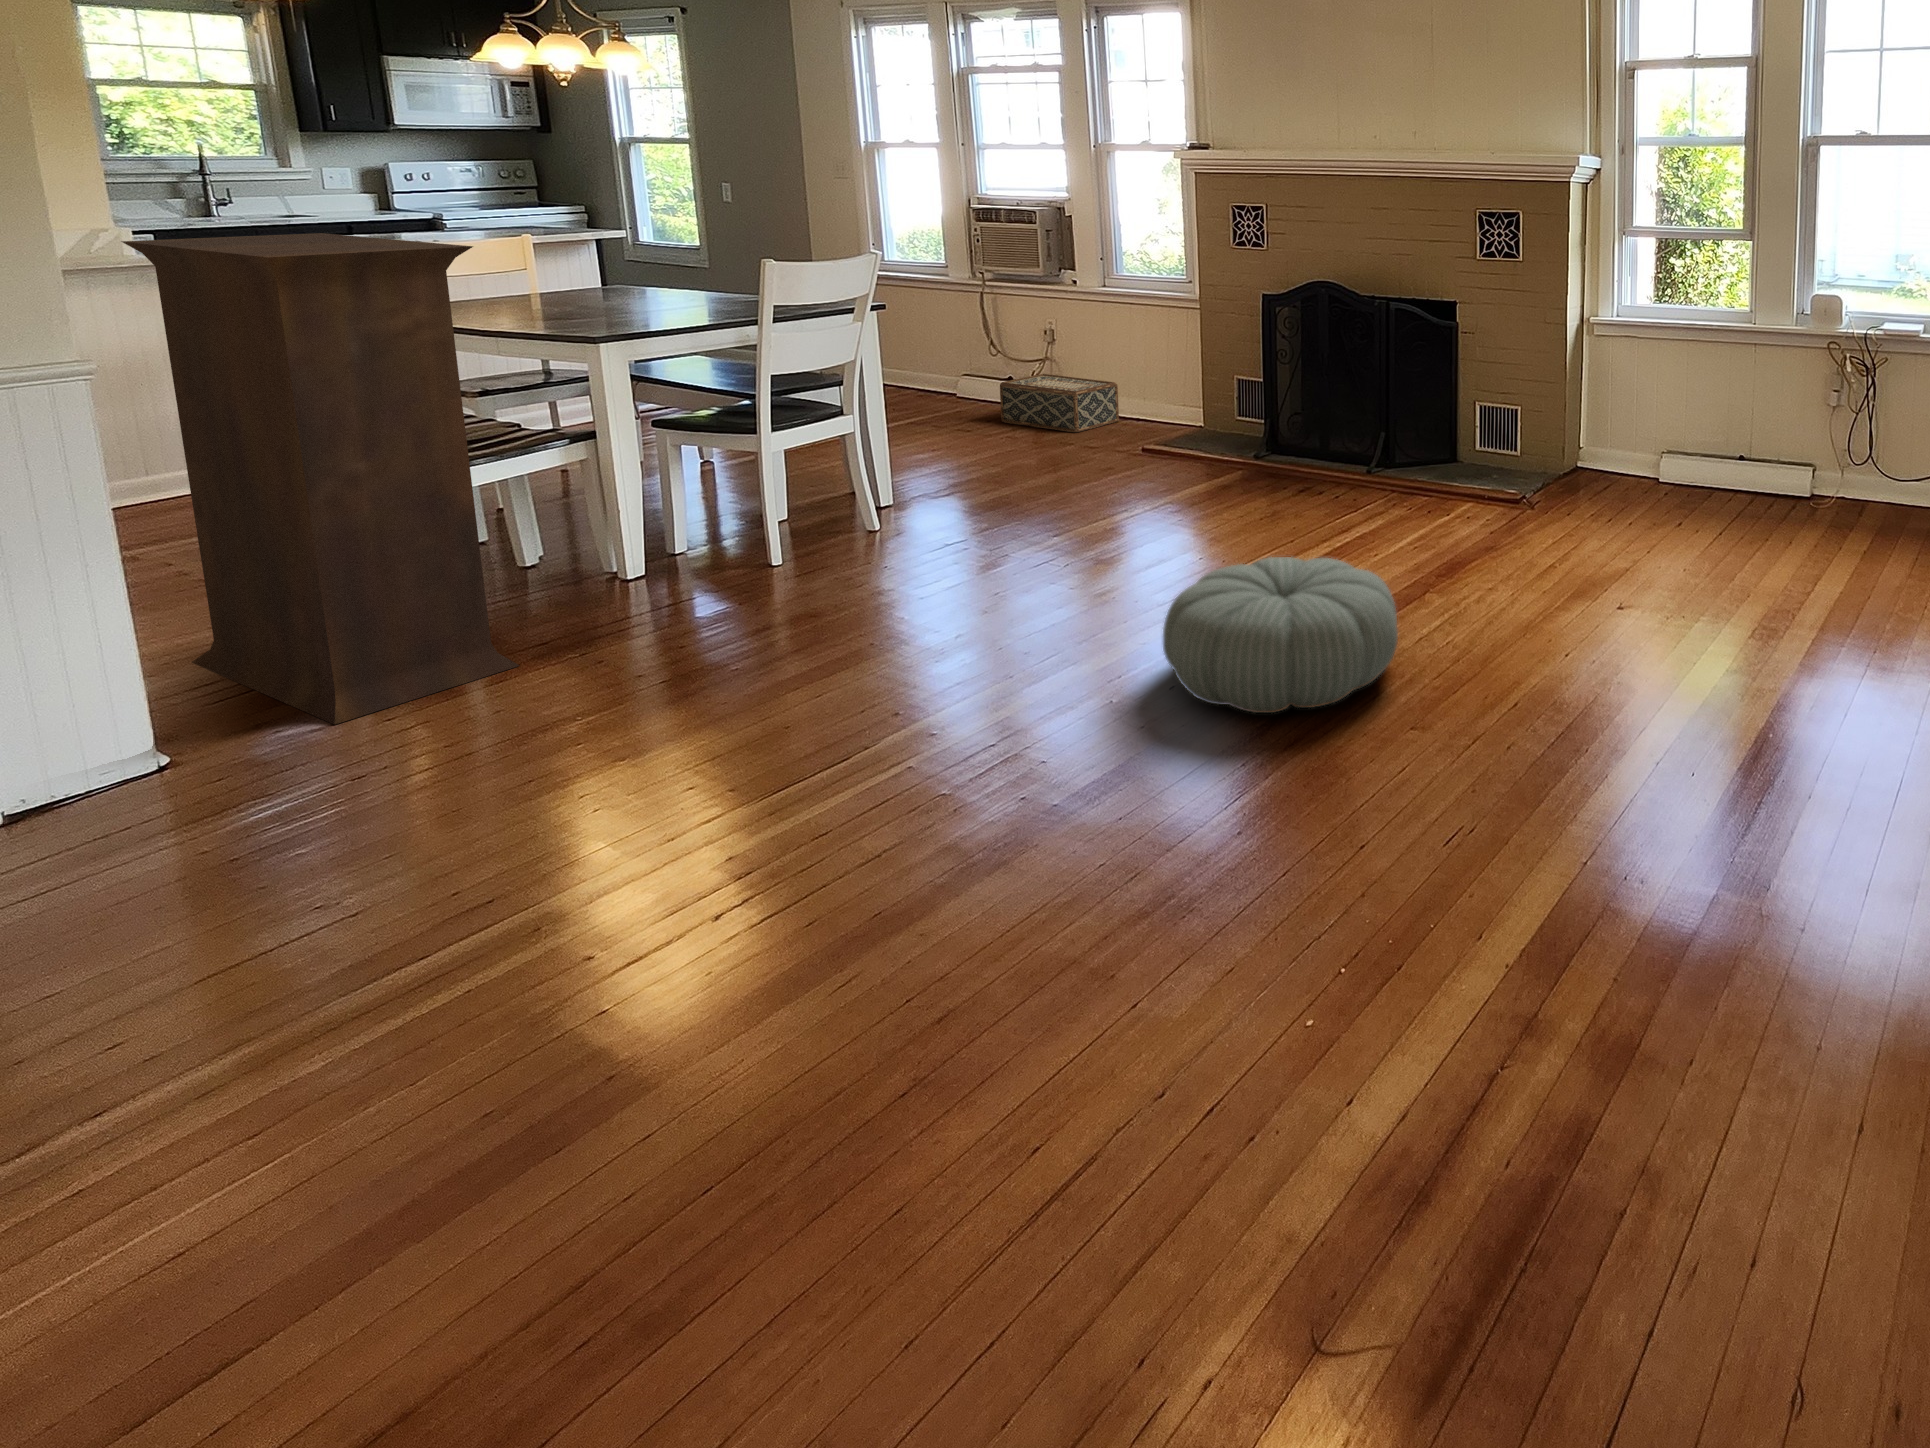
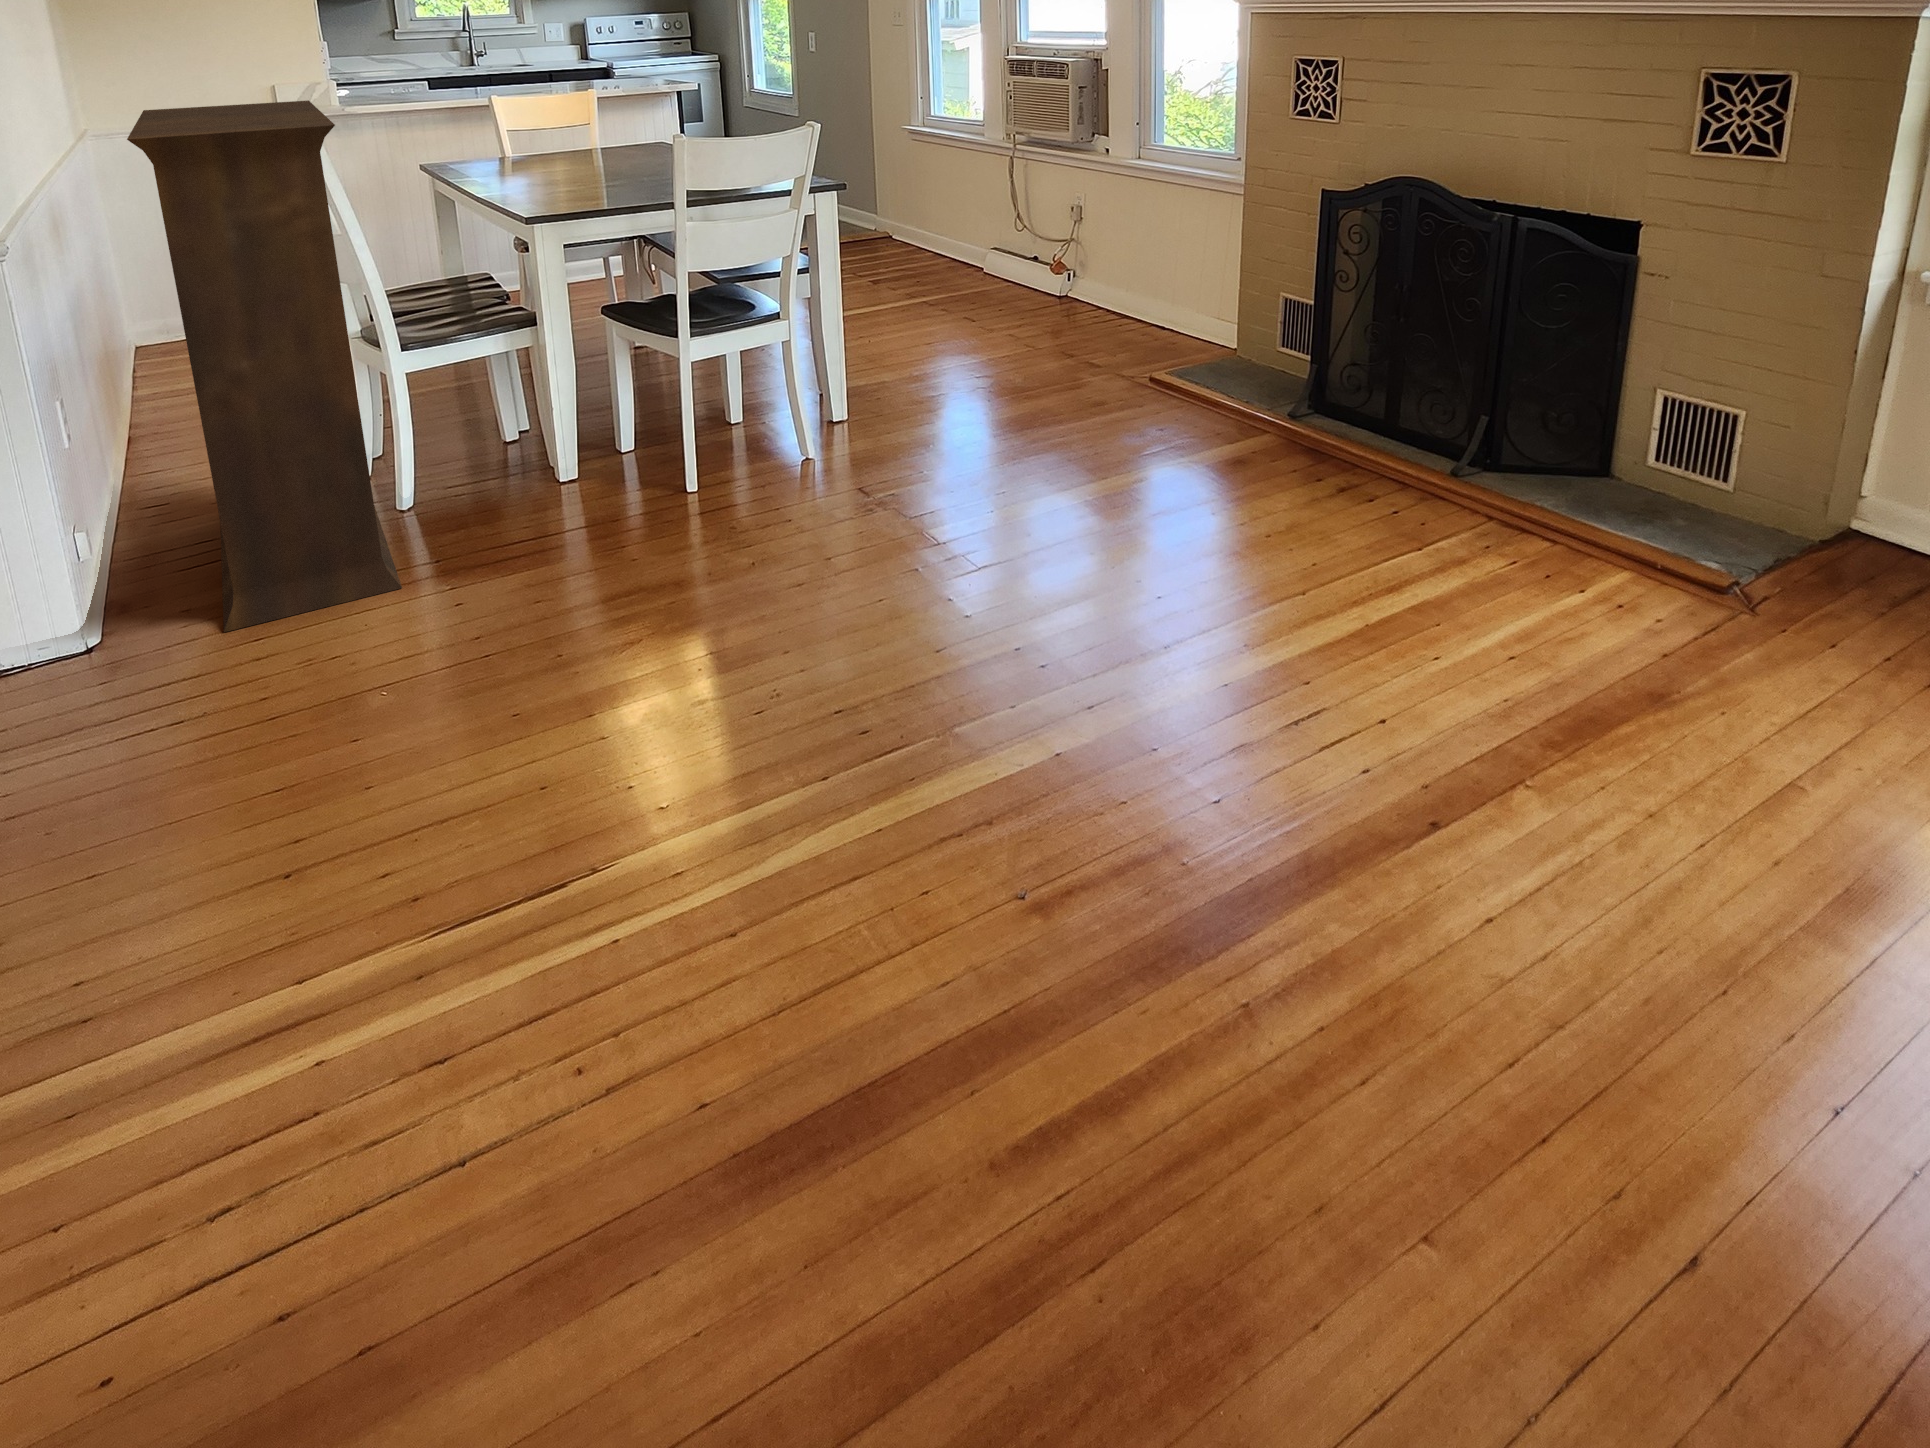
woven basket: present [1000,374,1119,432] -> none [1013,257,1140,337]
pouf: present [1163,557,1398,713] -> none [999,696,1426,1079]

